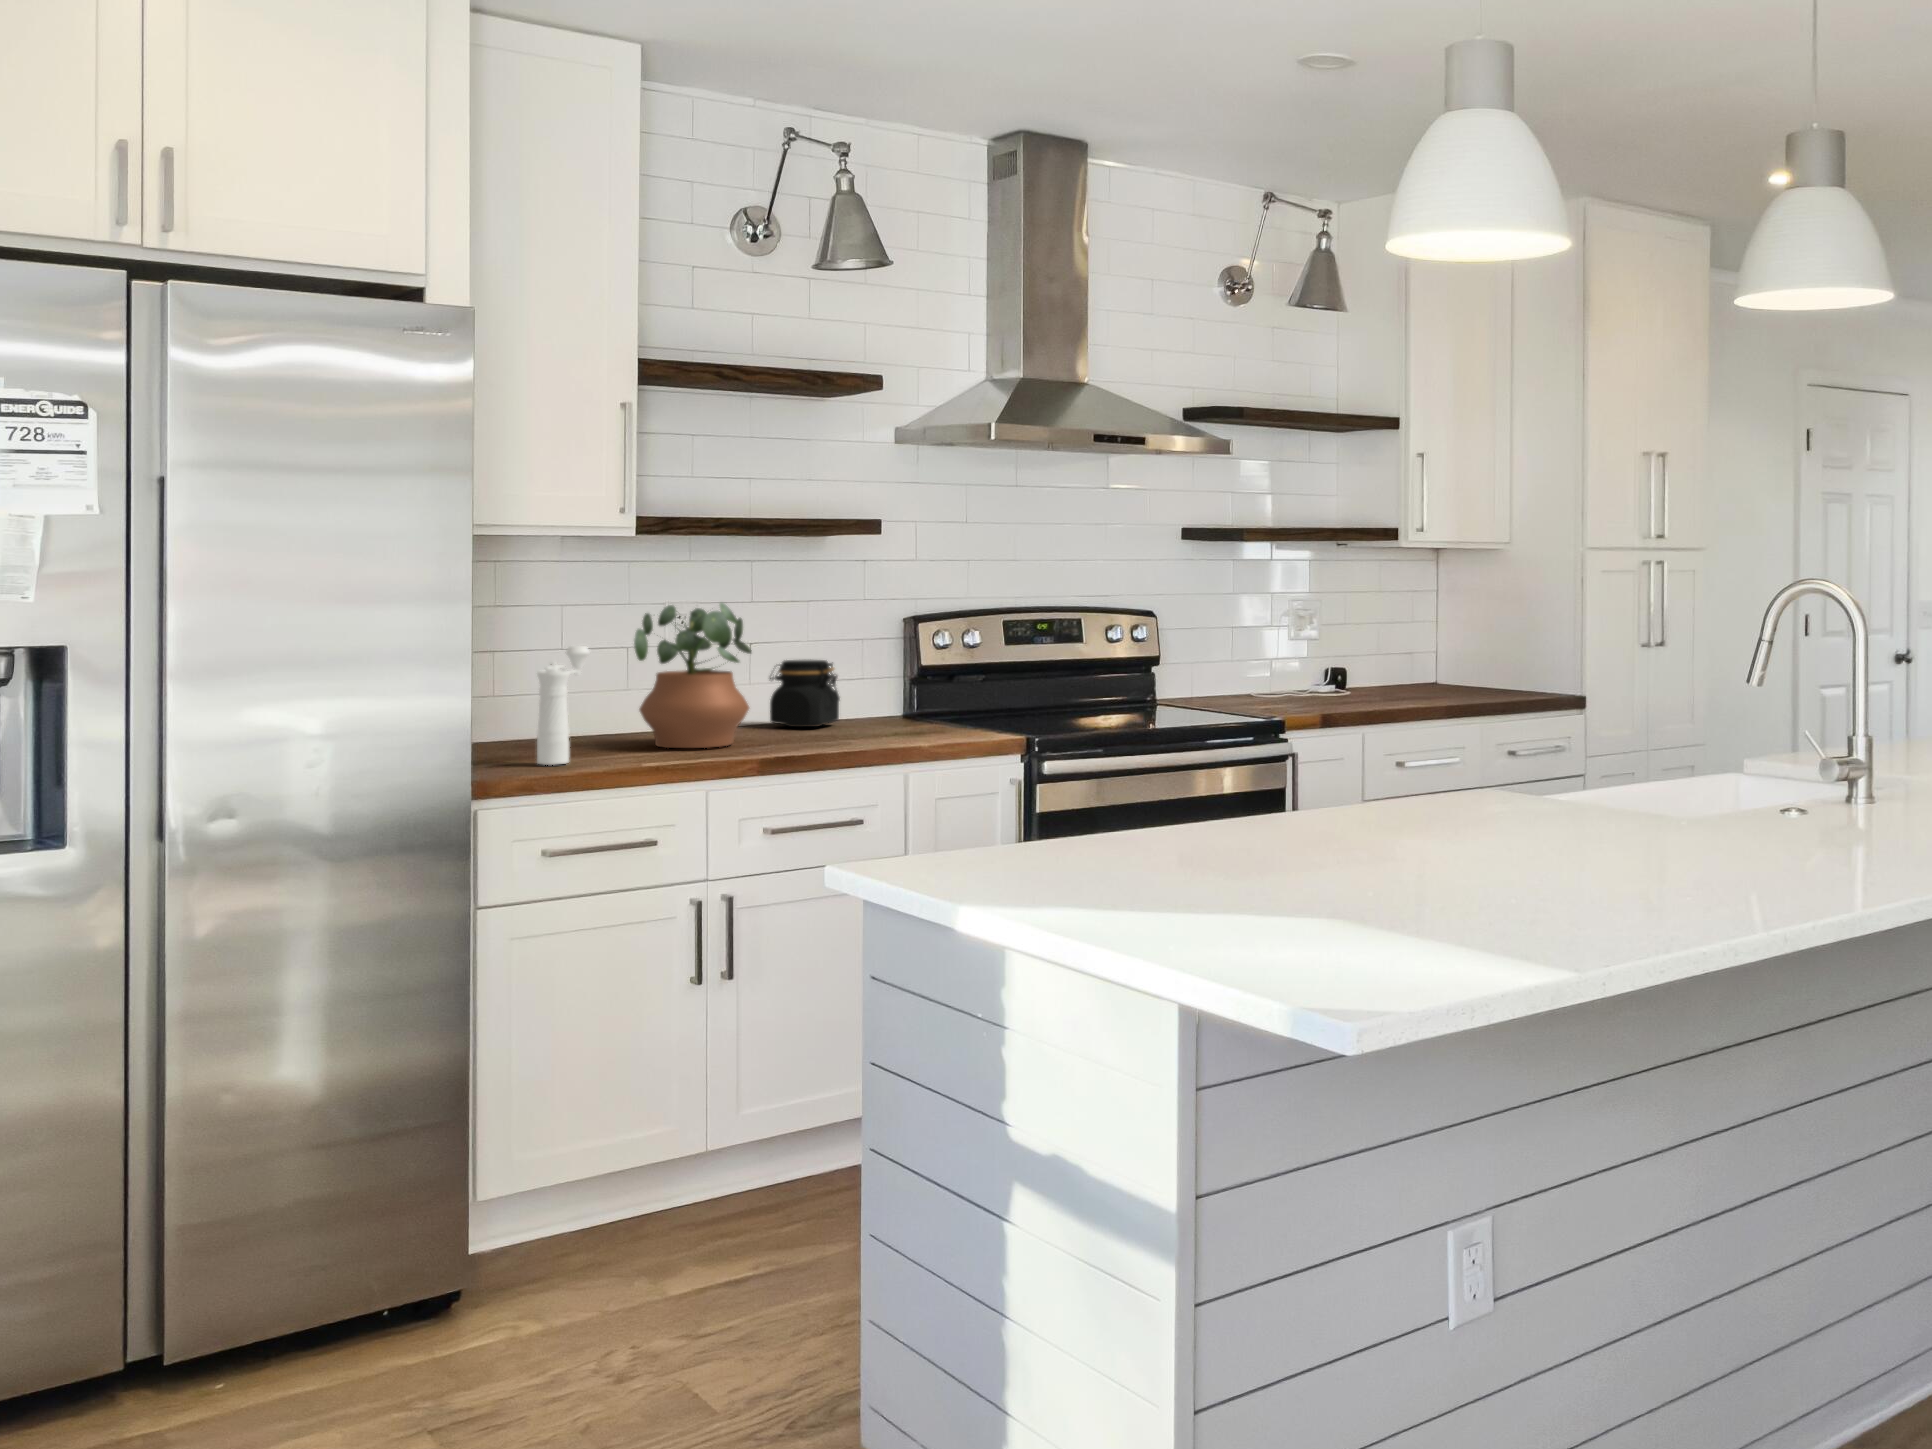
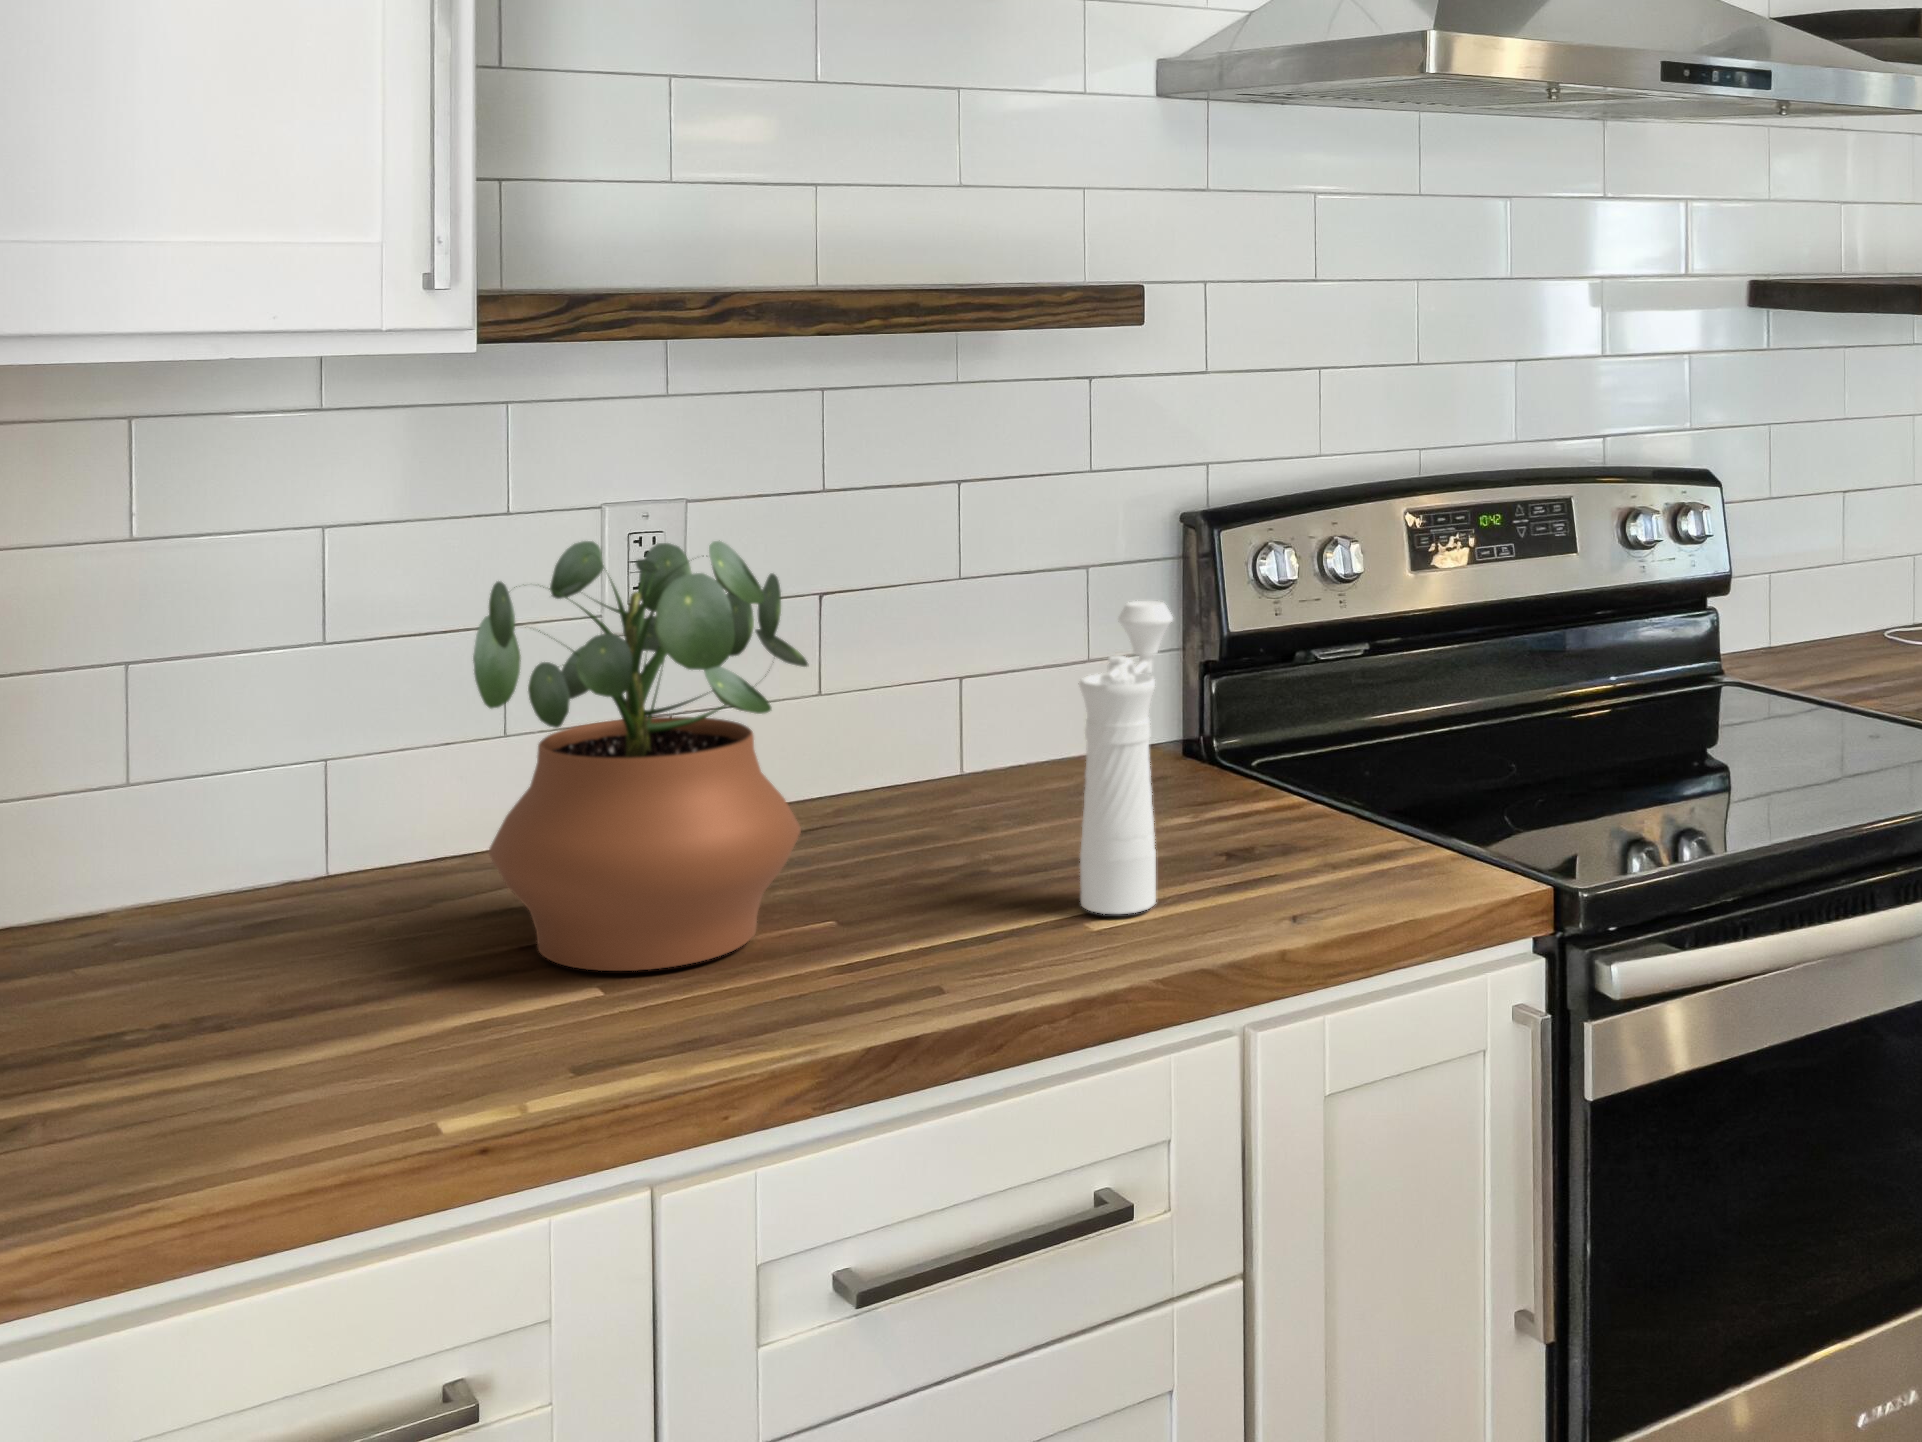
pepper mill: present [537,646,590,765] -> present [1078,601,1173,914]
jar: present [770,660,840,727] -> none [862,641,1040,825]

